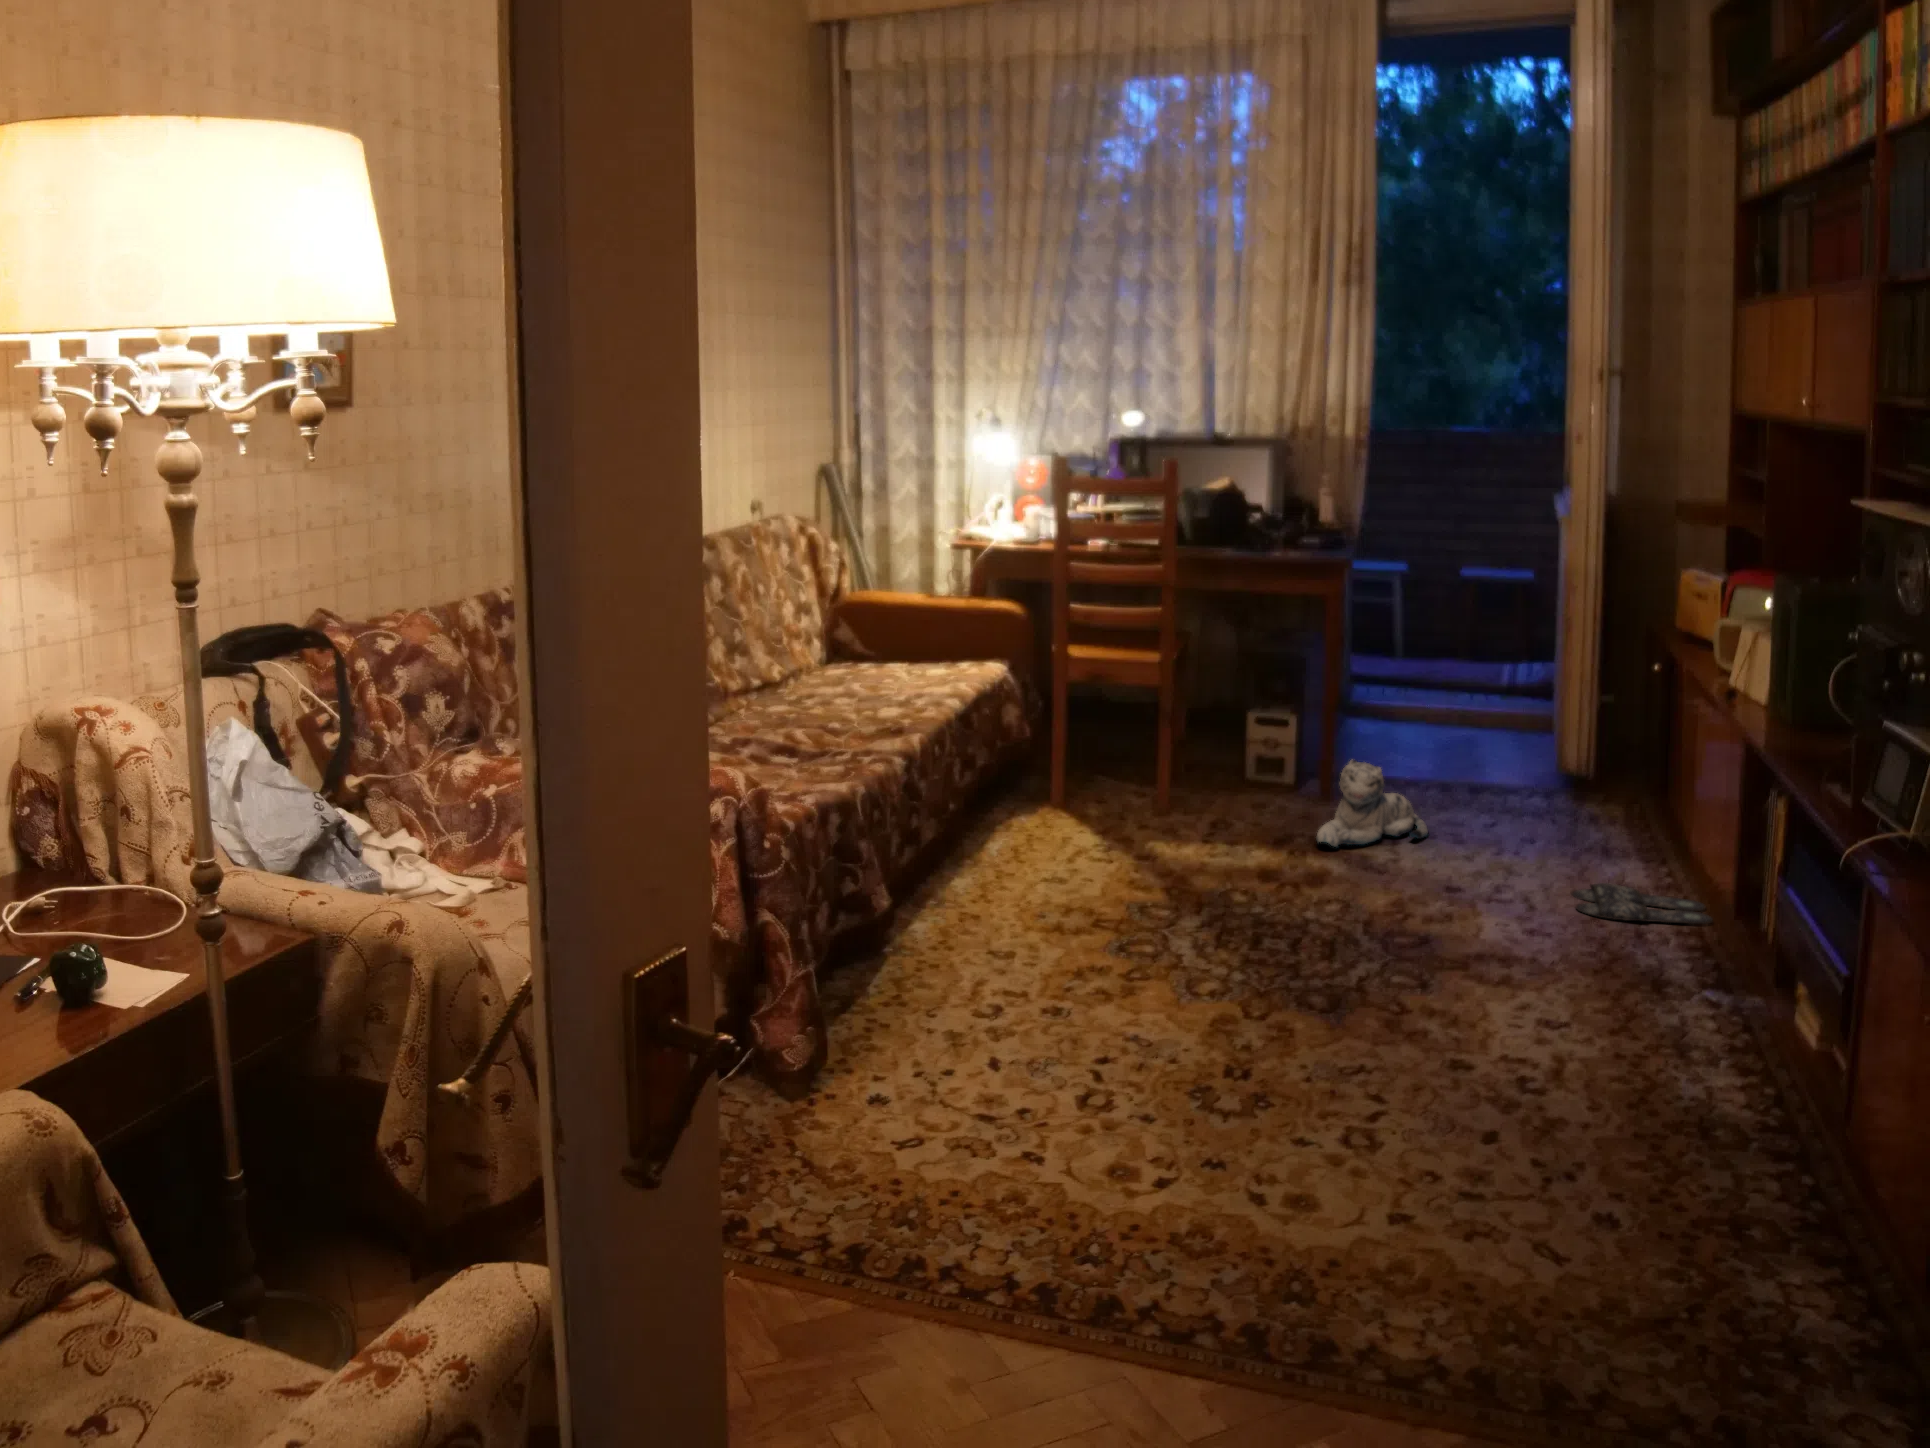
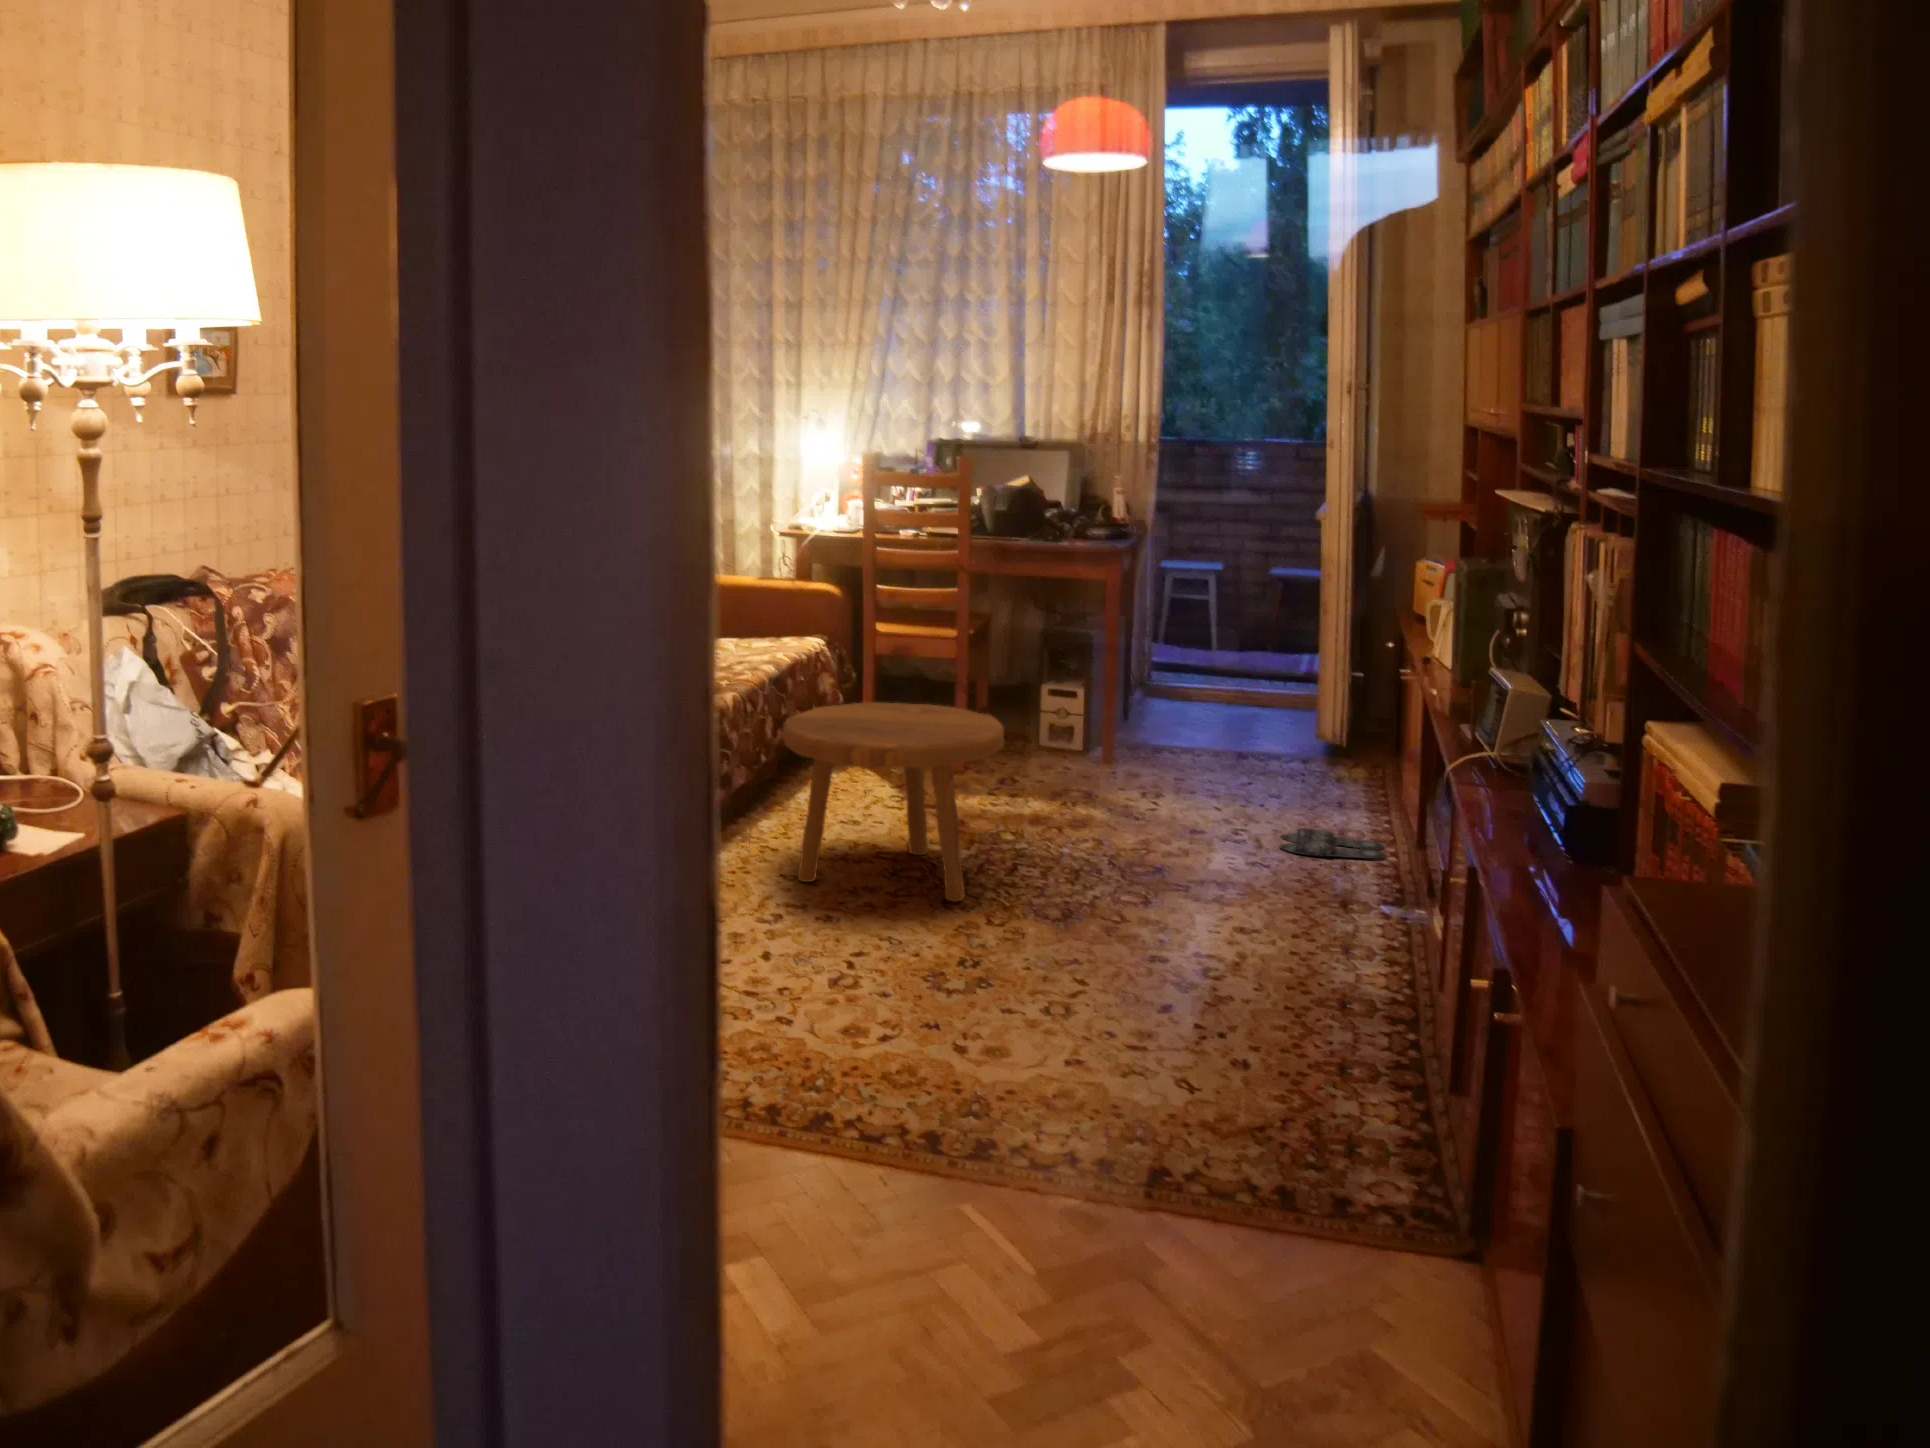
footstool: none [985,745,1253,987] -> present [783,702,1004,902]
plush toy: present [1317,760,1428,847] -> none [1082,724,1180,800]

